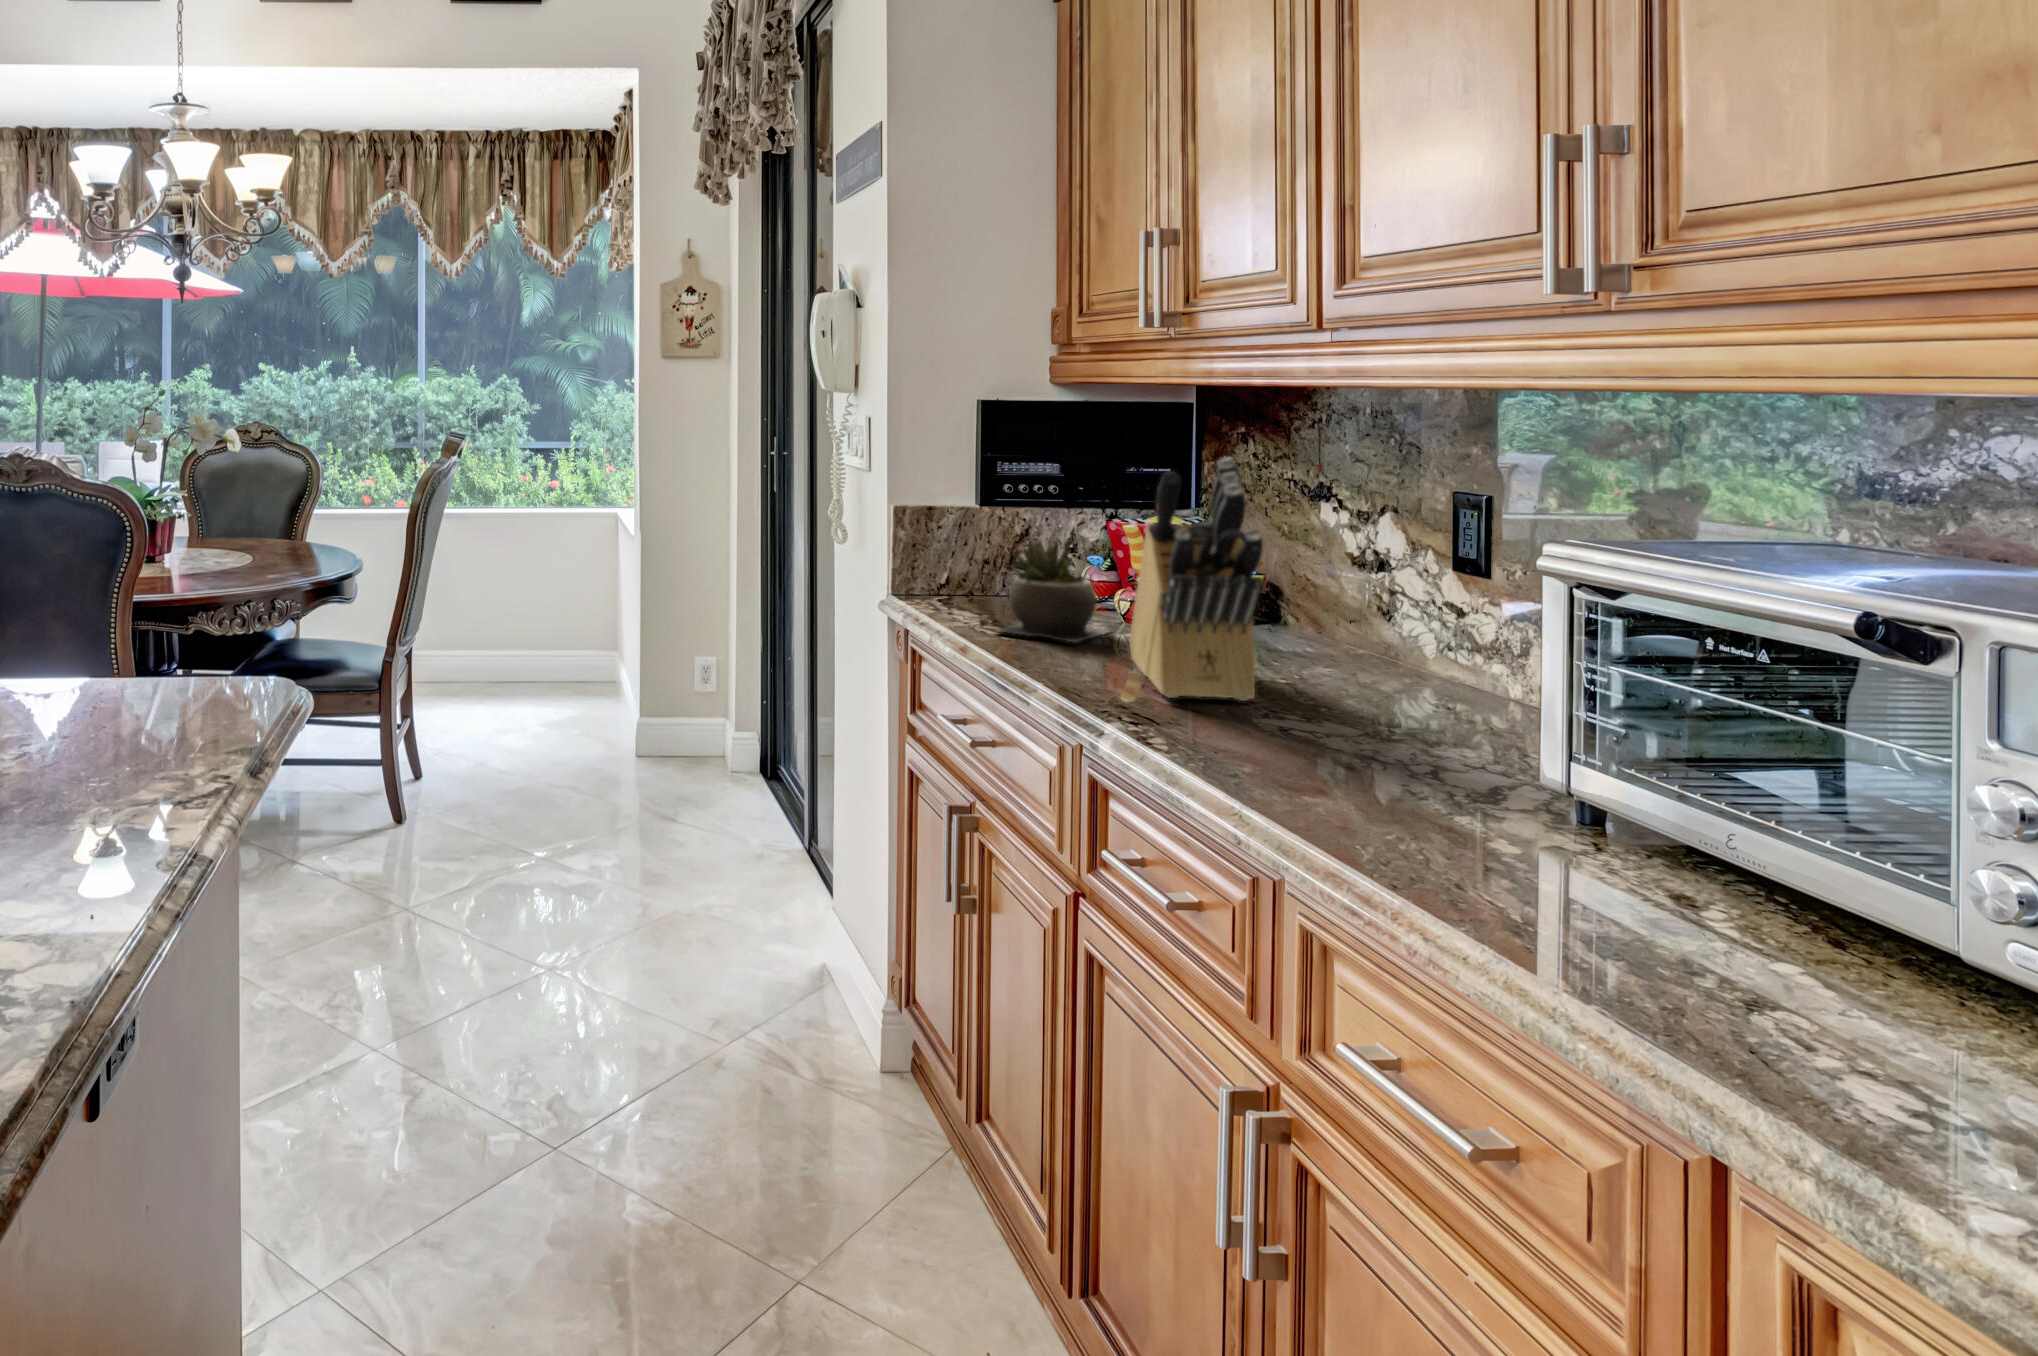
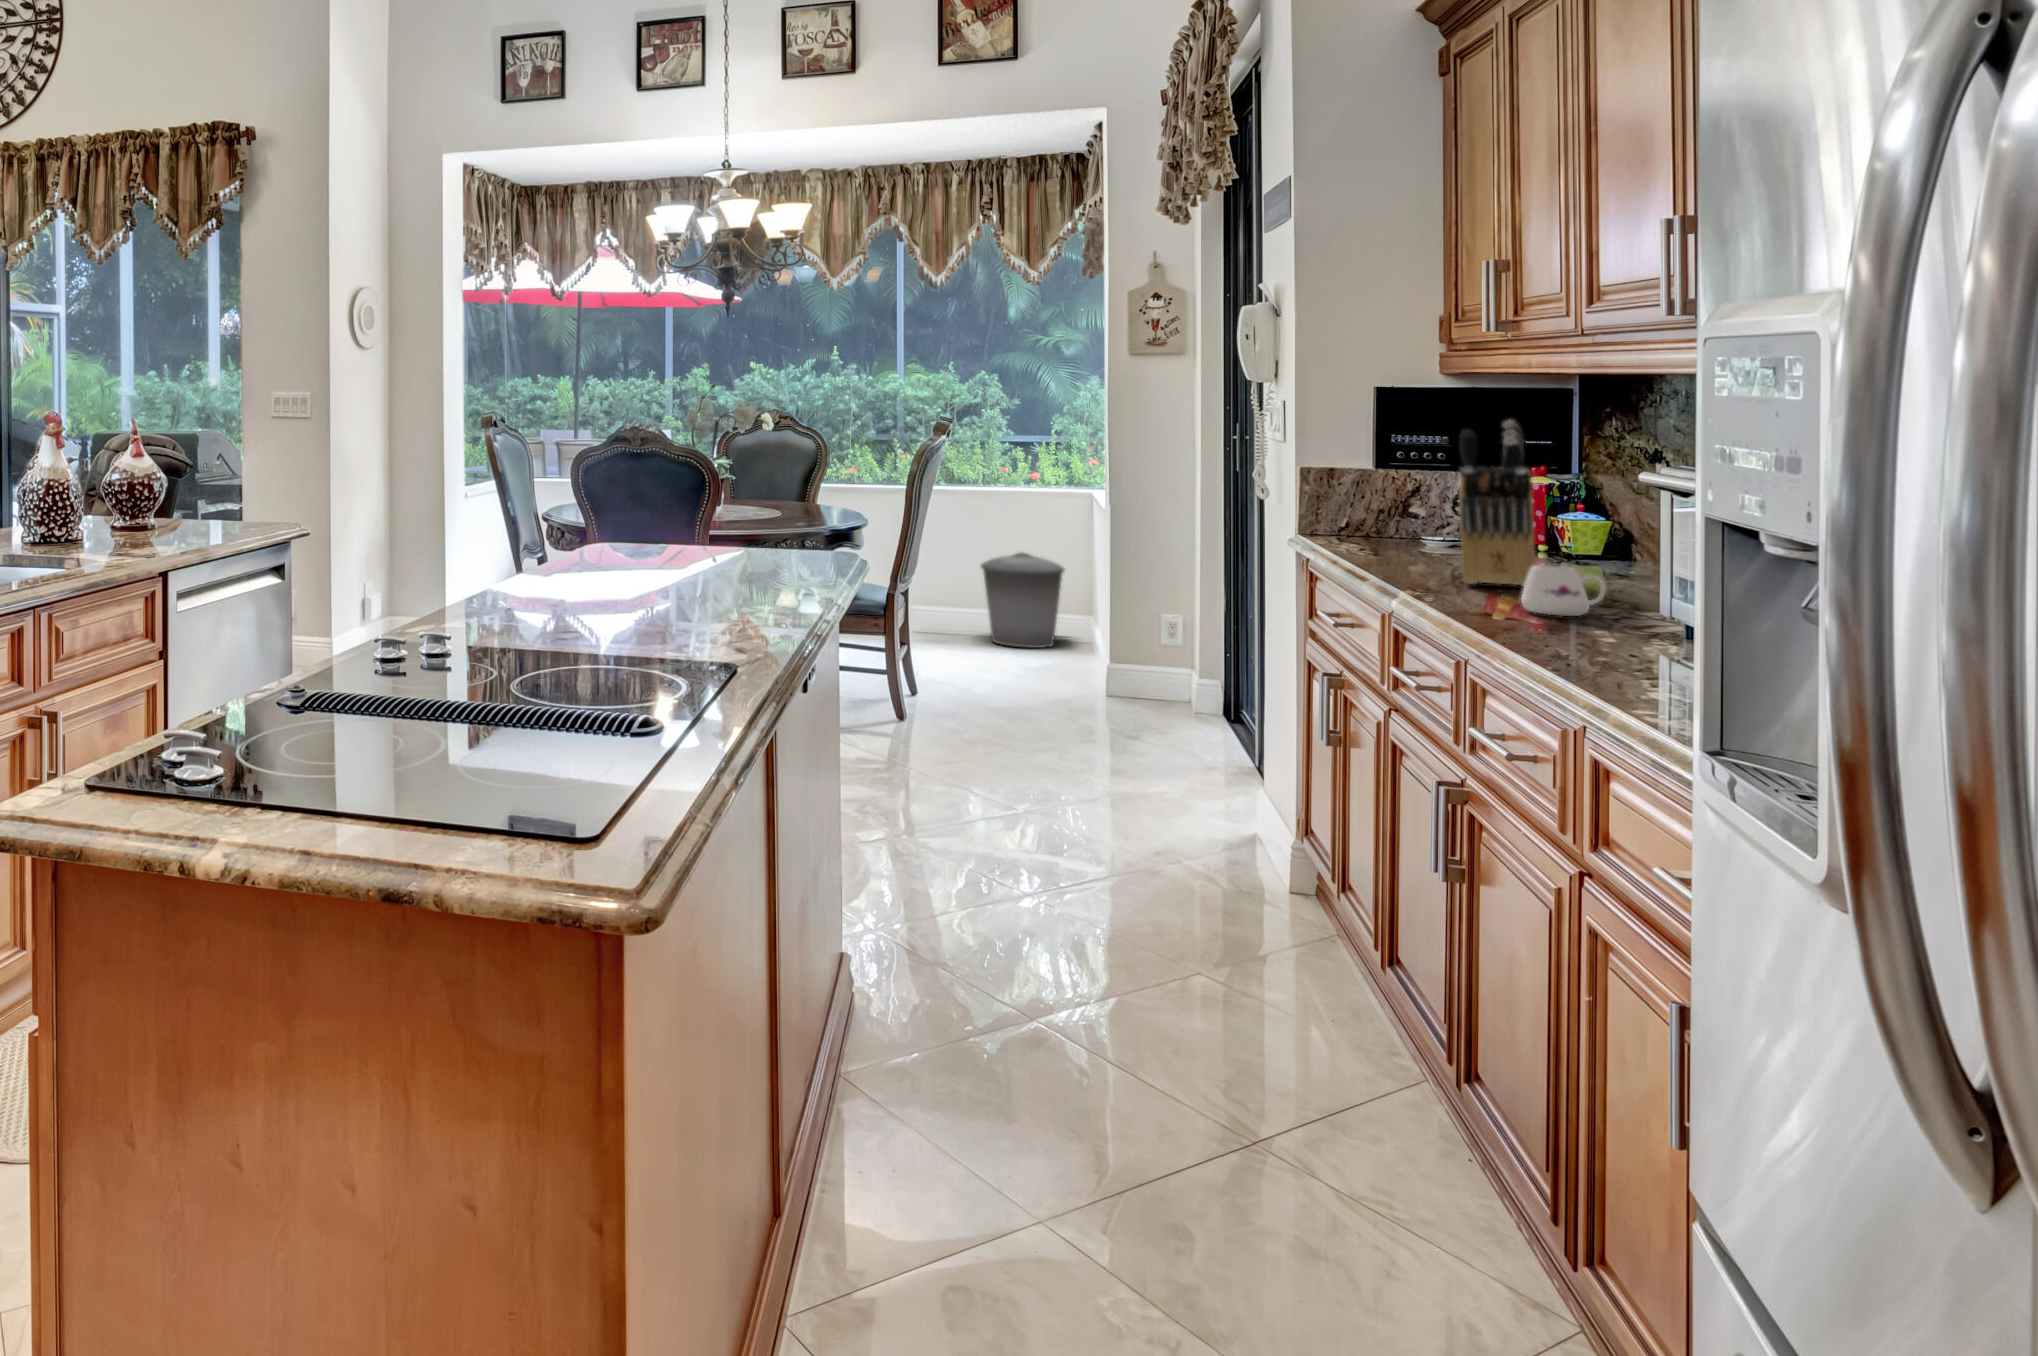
succulent plant: present [998,542,1107,642] -> none [1364,486,1468,559]
trash can: none [501,580,592,691] -> present [981,553,1064,648]
mug: none [1286,688,1395,775] -> present [1521,565,1606,616]

